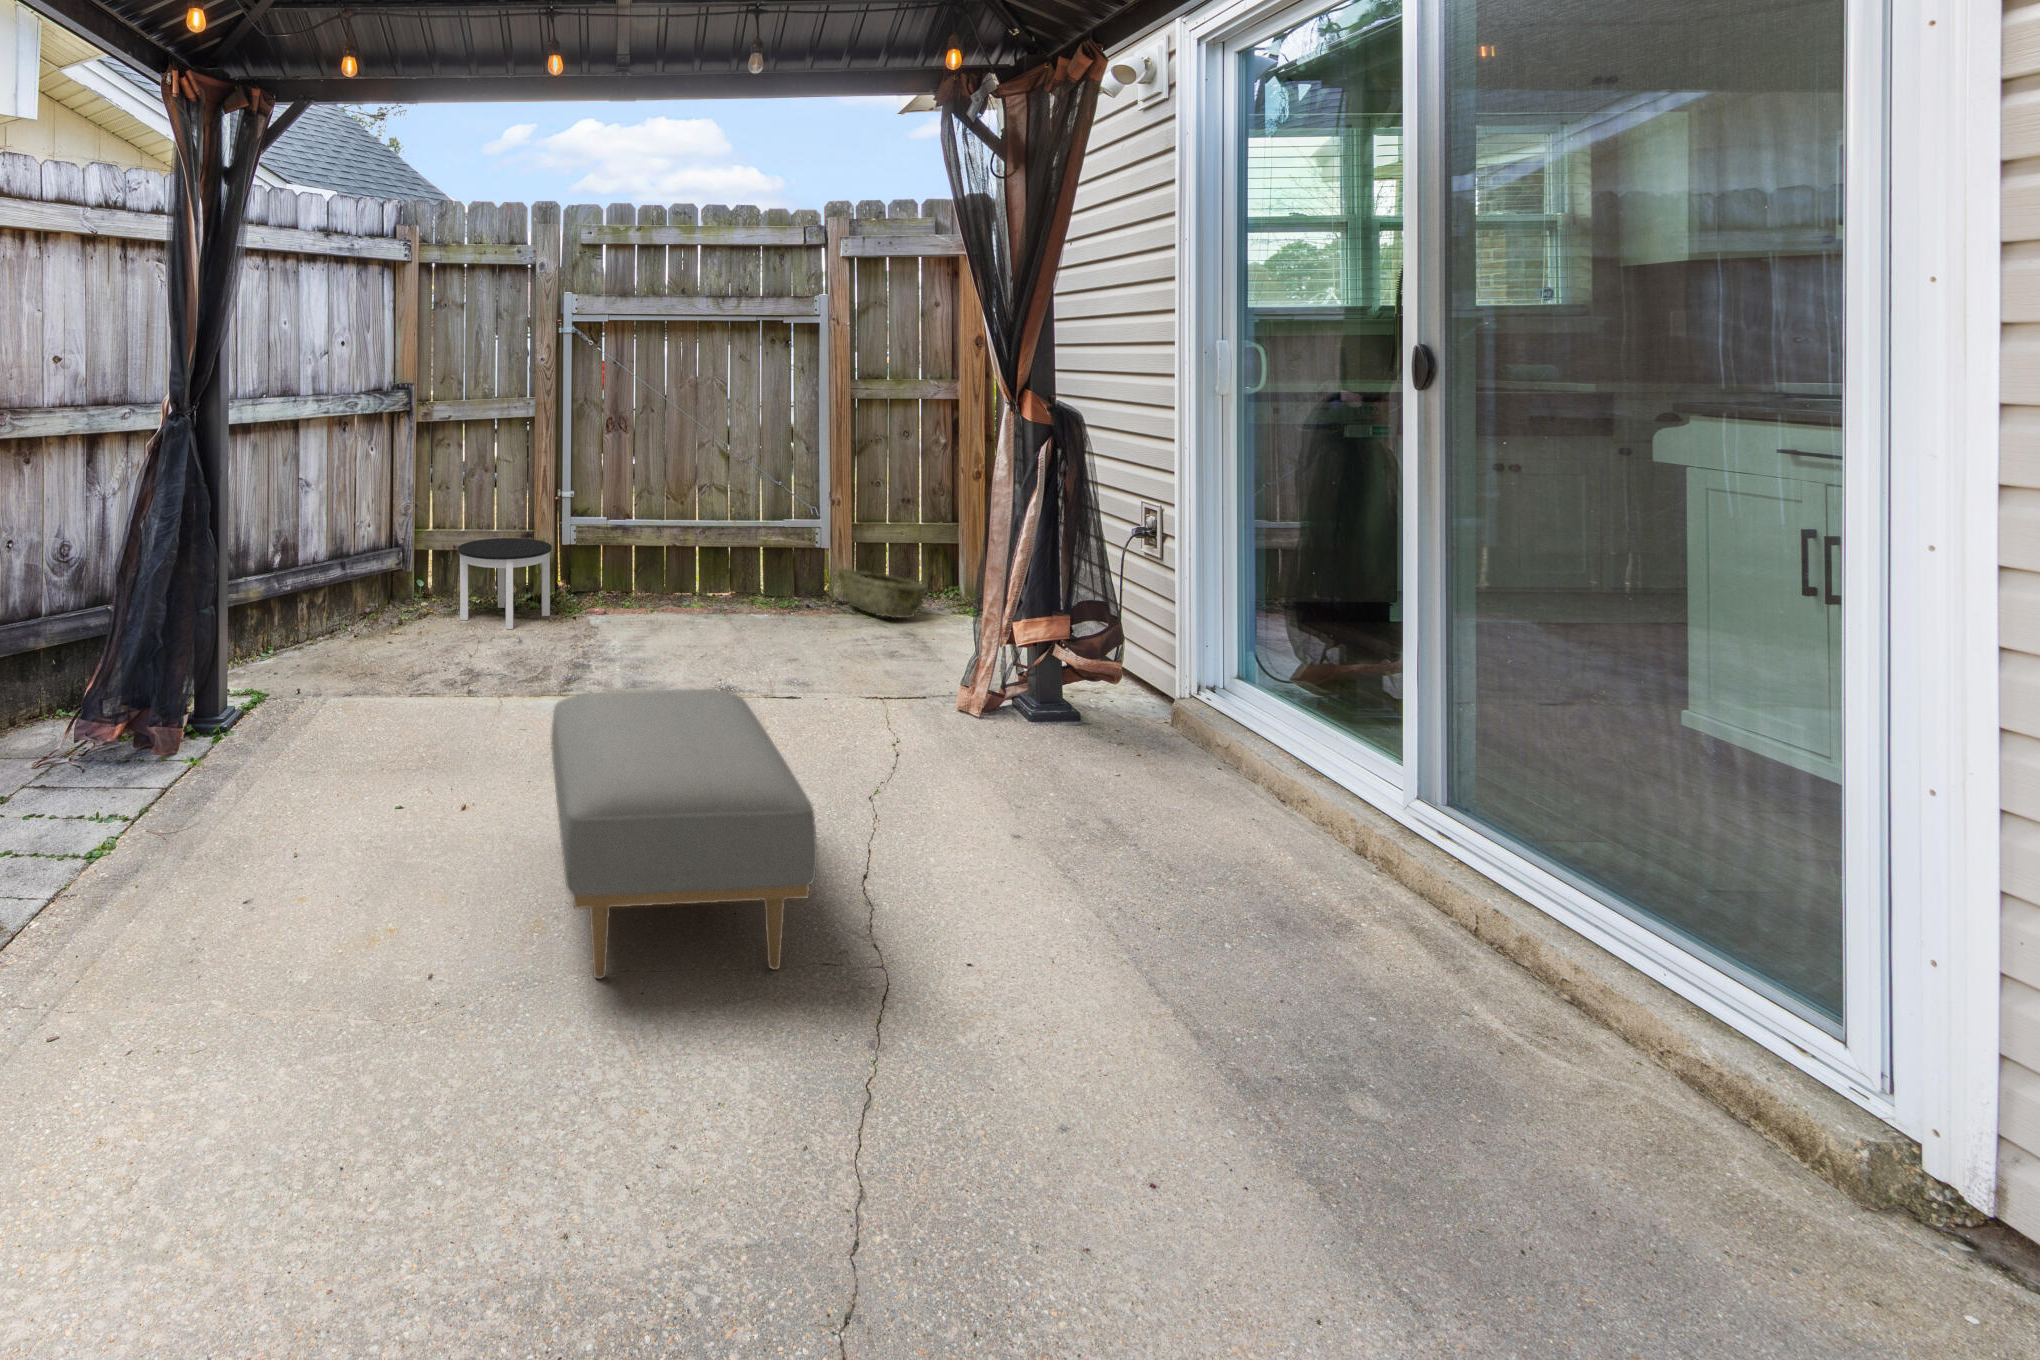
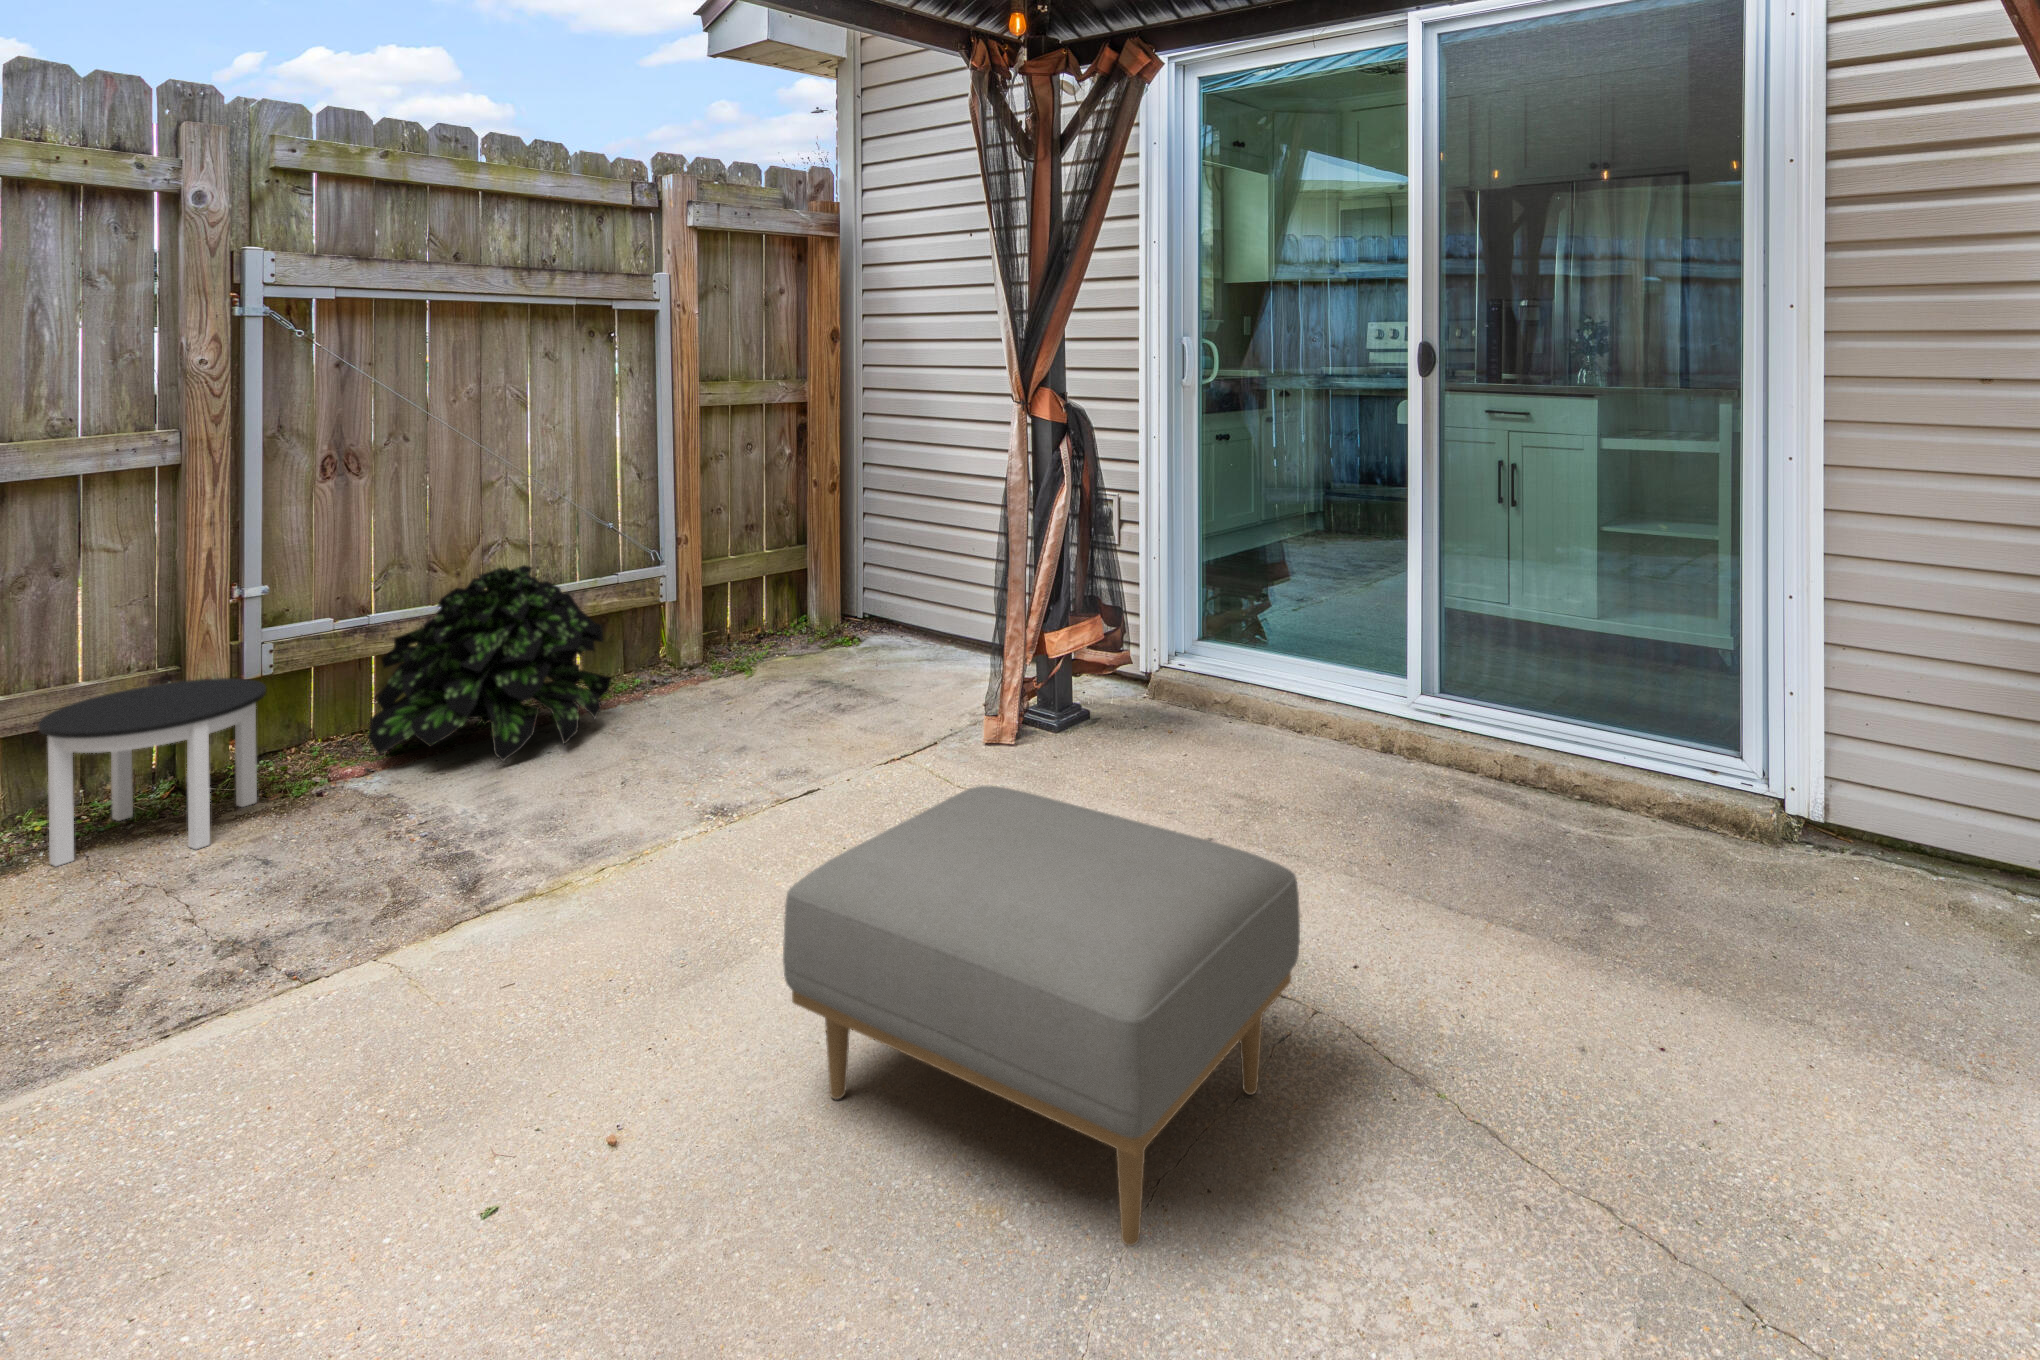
potted plant: none [606,501,750,628] -> present [368,565,611,761]
woven basket: present [839,569,927,618] -> none [694,618,814,670]

